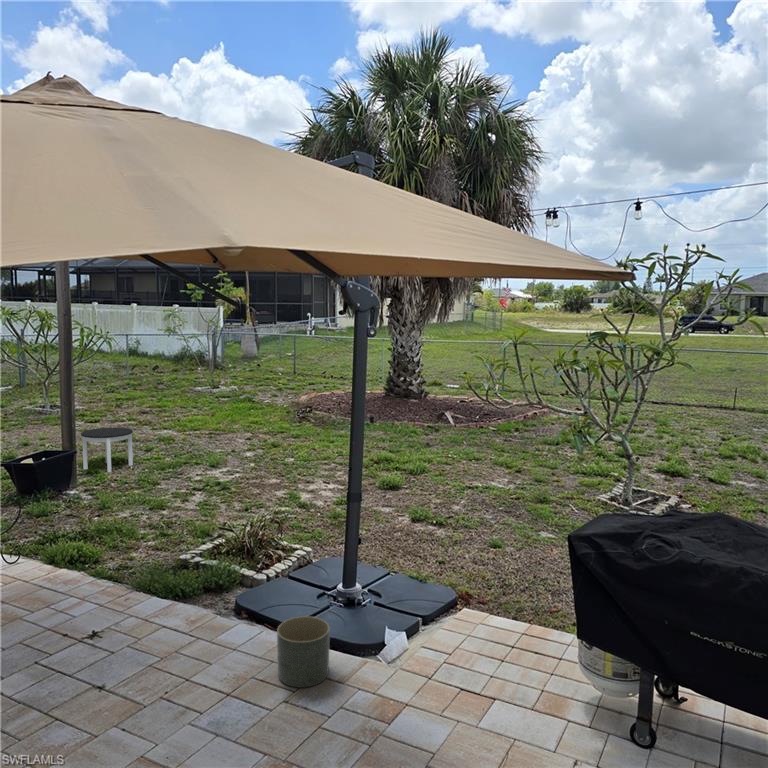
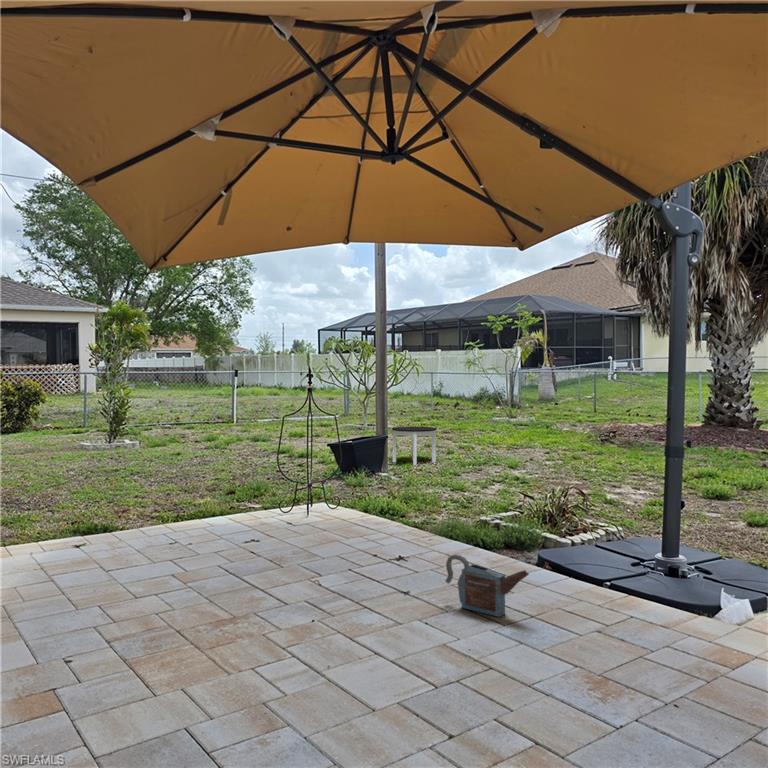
planter: present [277,616,330,687] -> none [587,553,651,626]
watering can: none [142,646,224,702] -> present [446,554,529,617]

